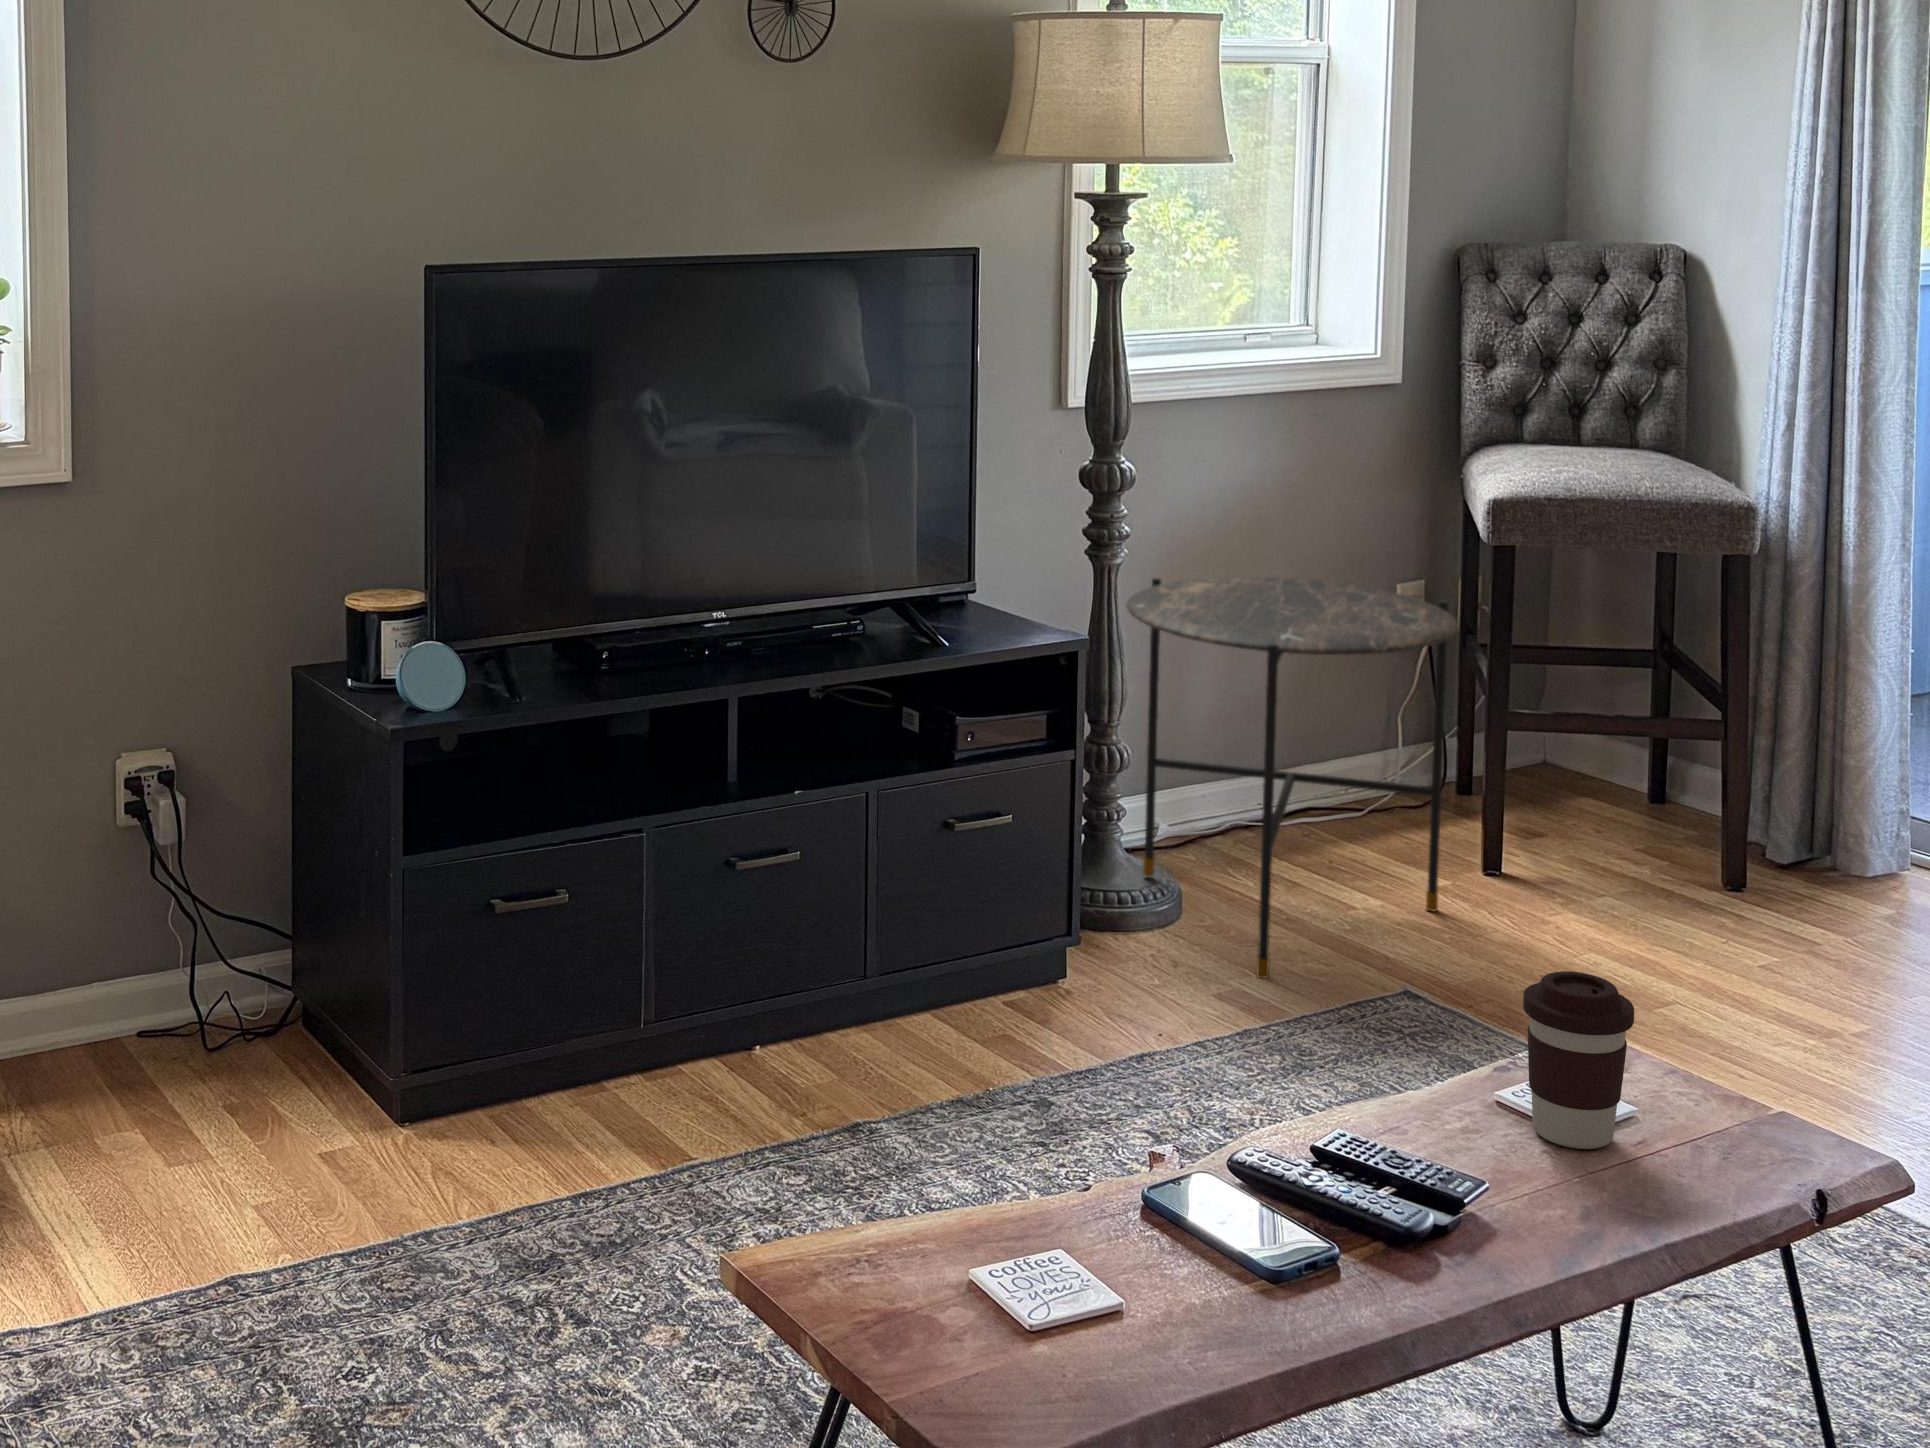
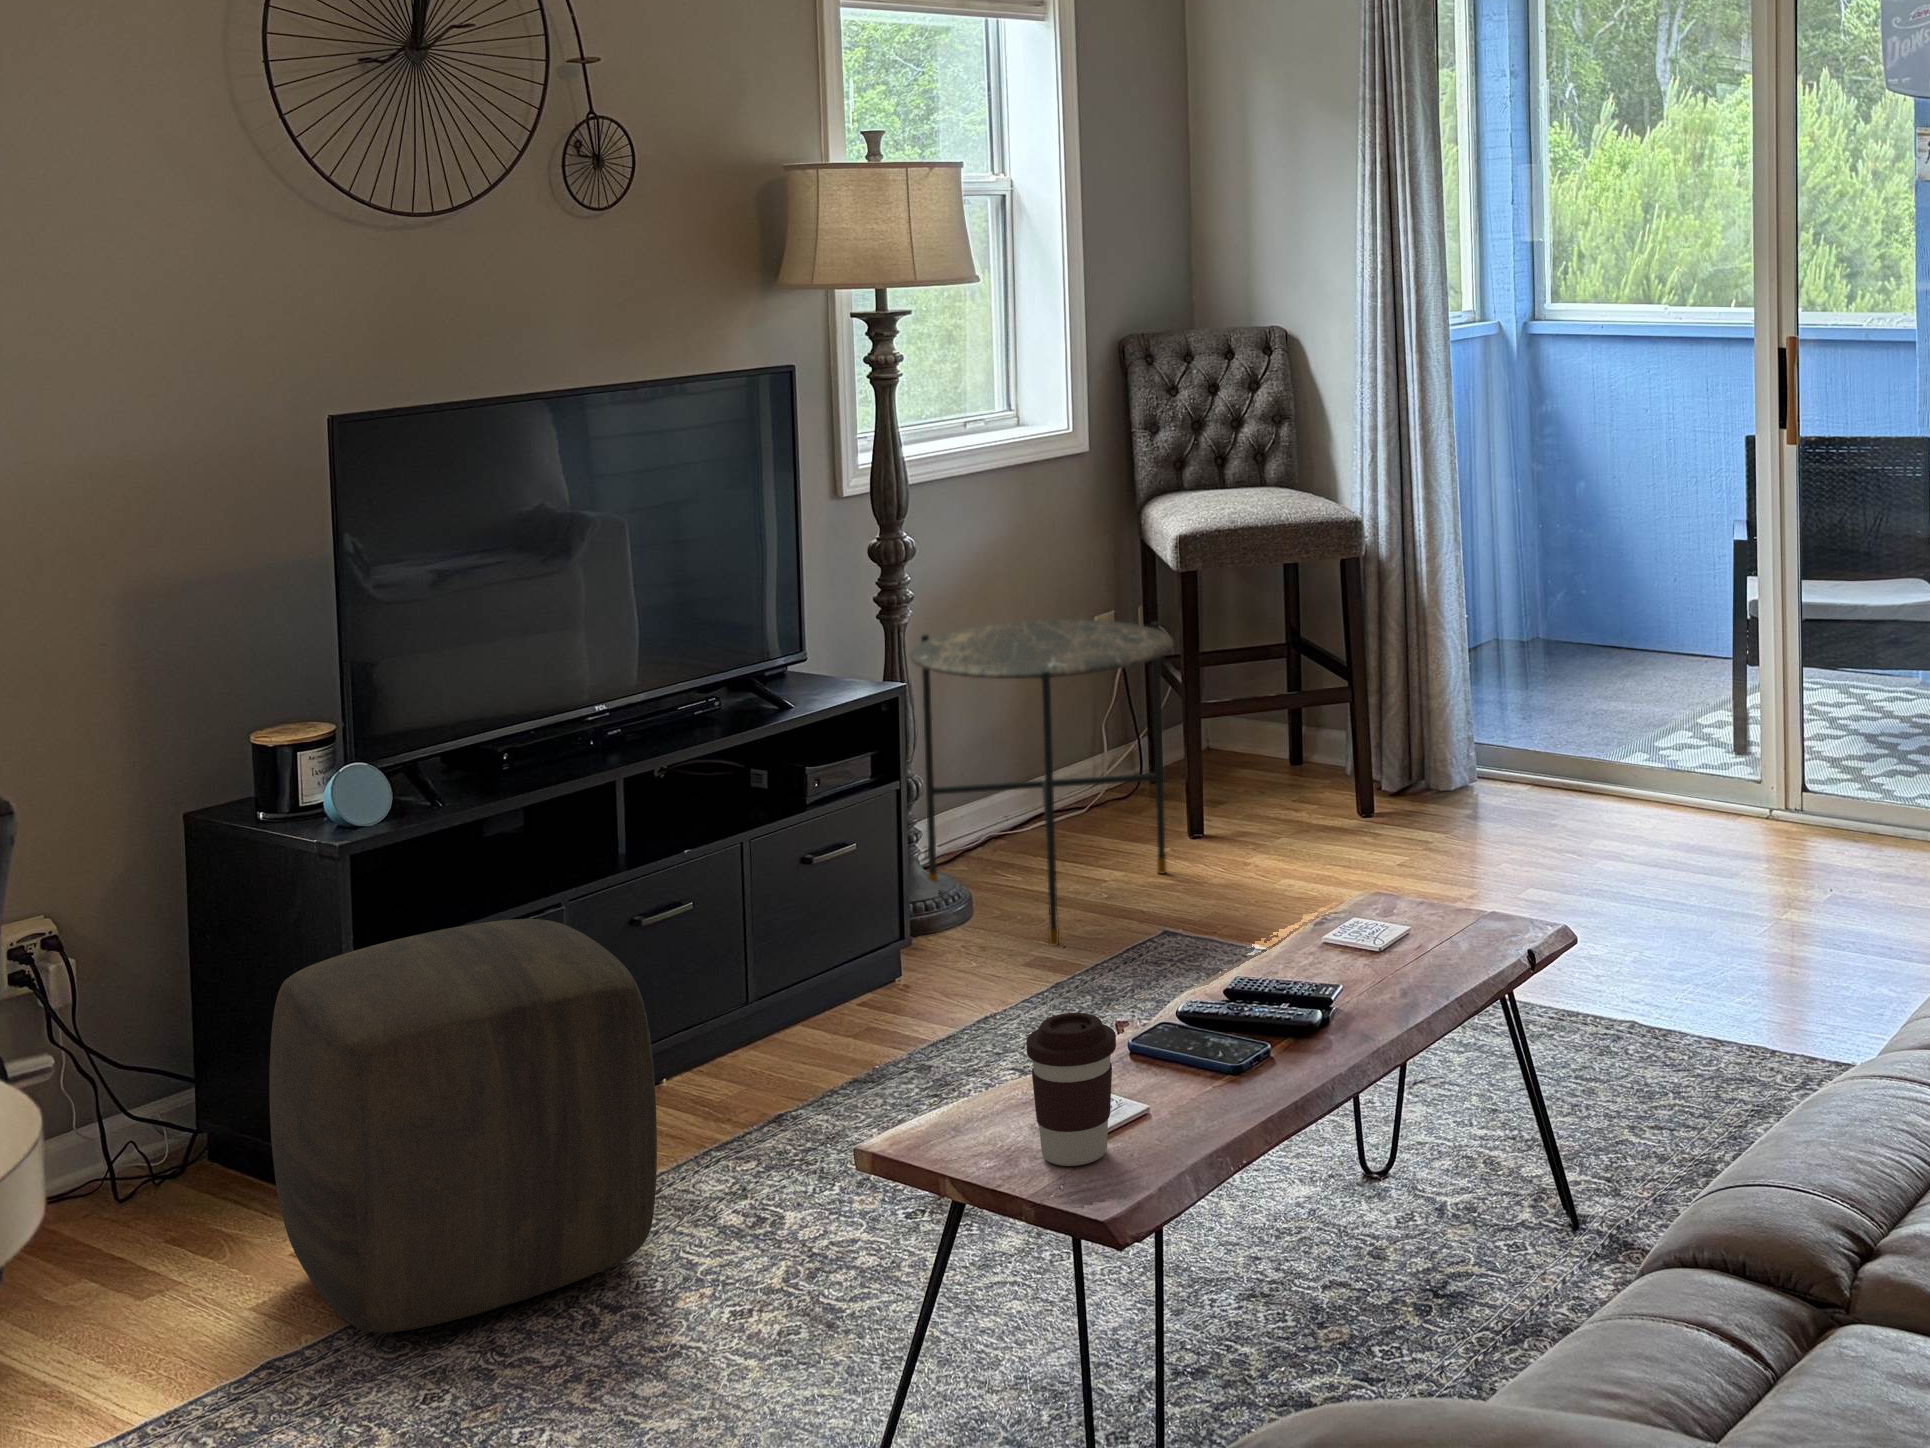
ottoman: none [276,843,652,1287] -> present [269,919,657,1332]
coffee cup: present [1523,971,1634,1149] -> present [1026,1013,1116,1166]

